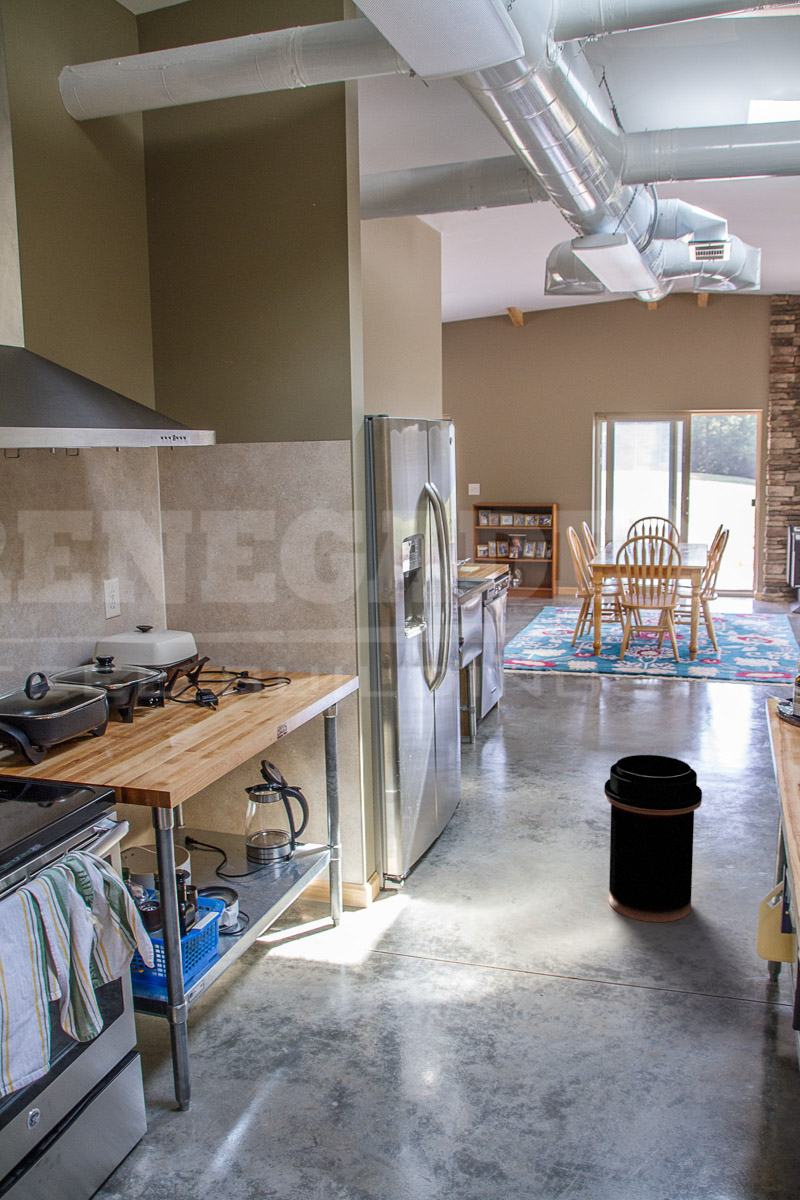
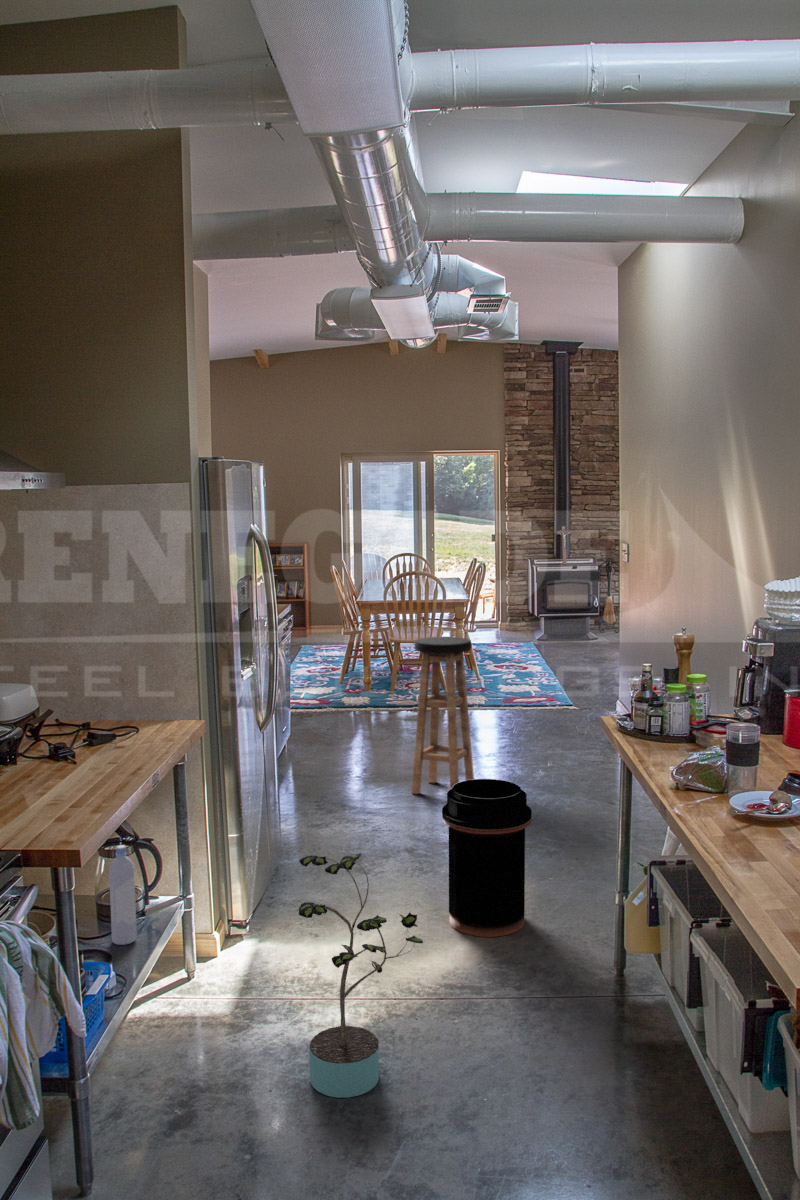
bar stool: none [610,603,679,771] -> present [412,637,474,794]
bottle: none [247,792,272,886] -> present [109,845,137,945]
potted plant: none [397,821,535,1070] -> present [299,853,423,1098]

